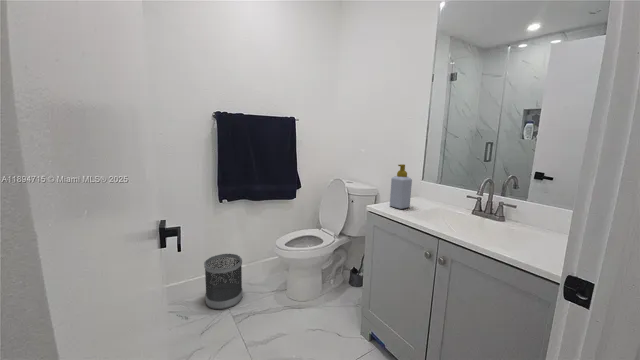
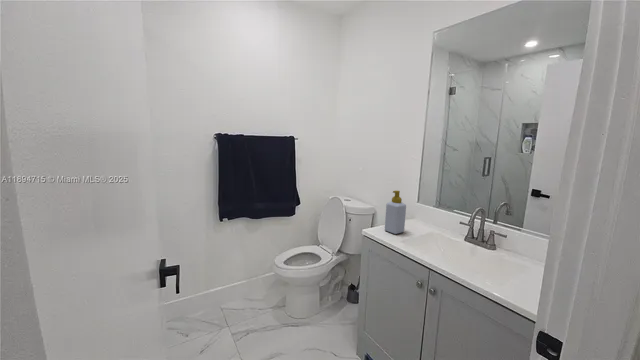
wastebasket: present [204,254,243,309] -> none [206,270,243,326]

